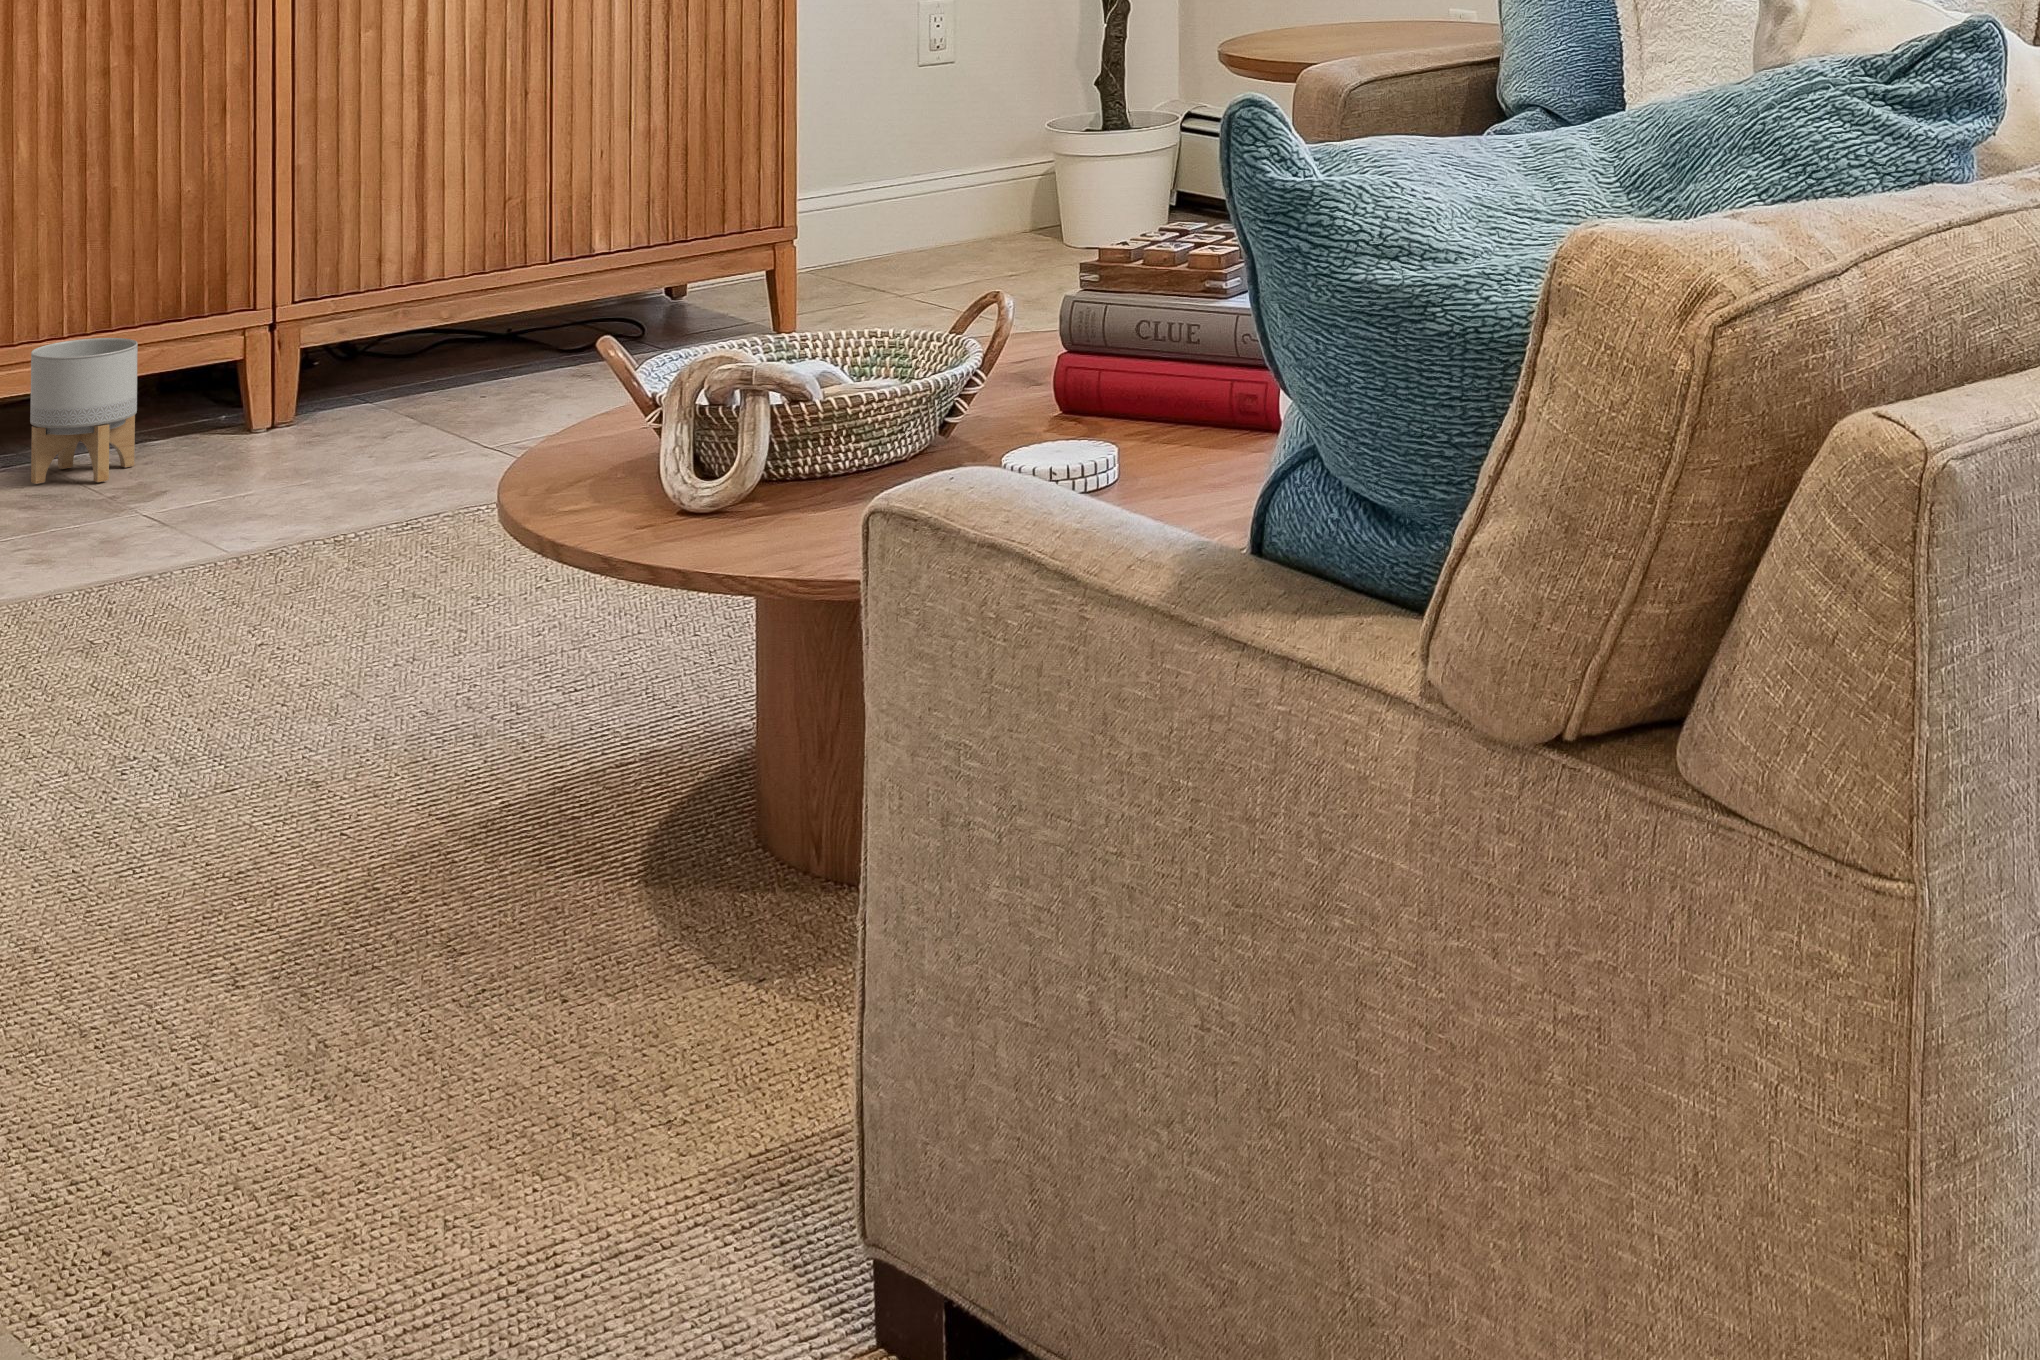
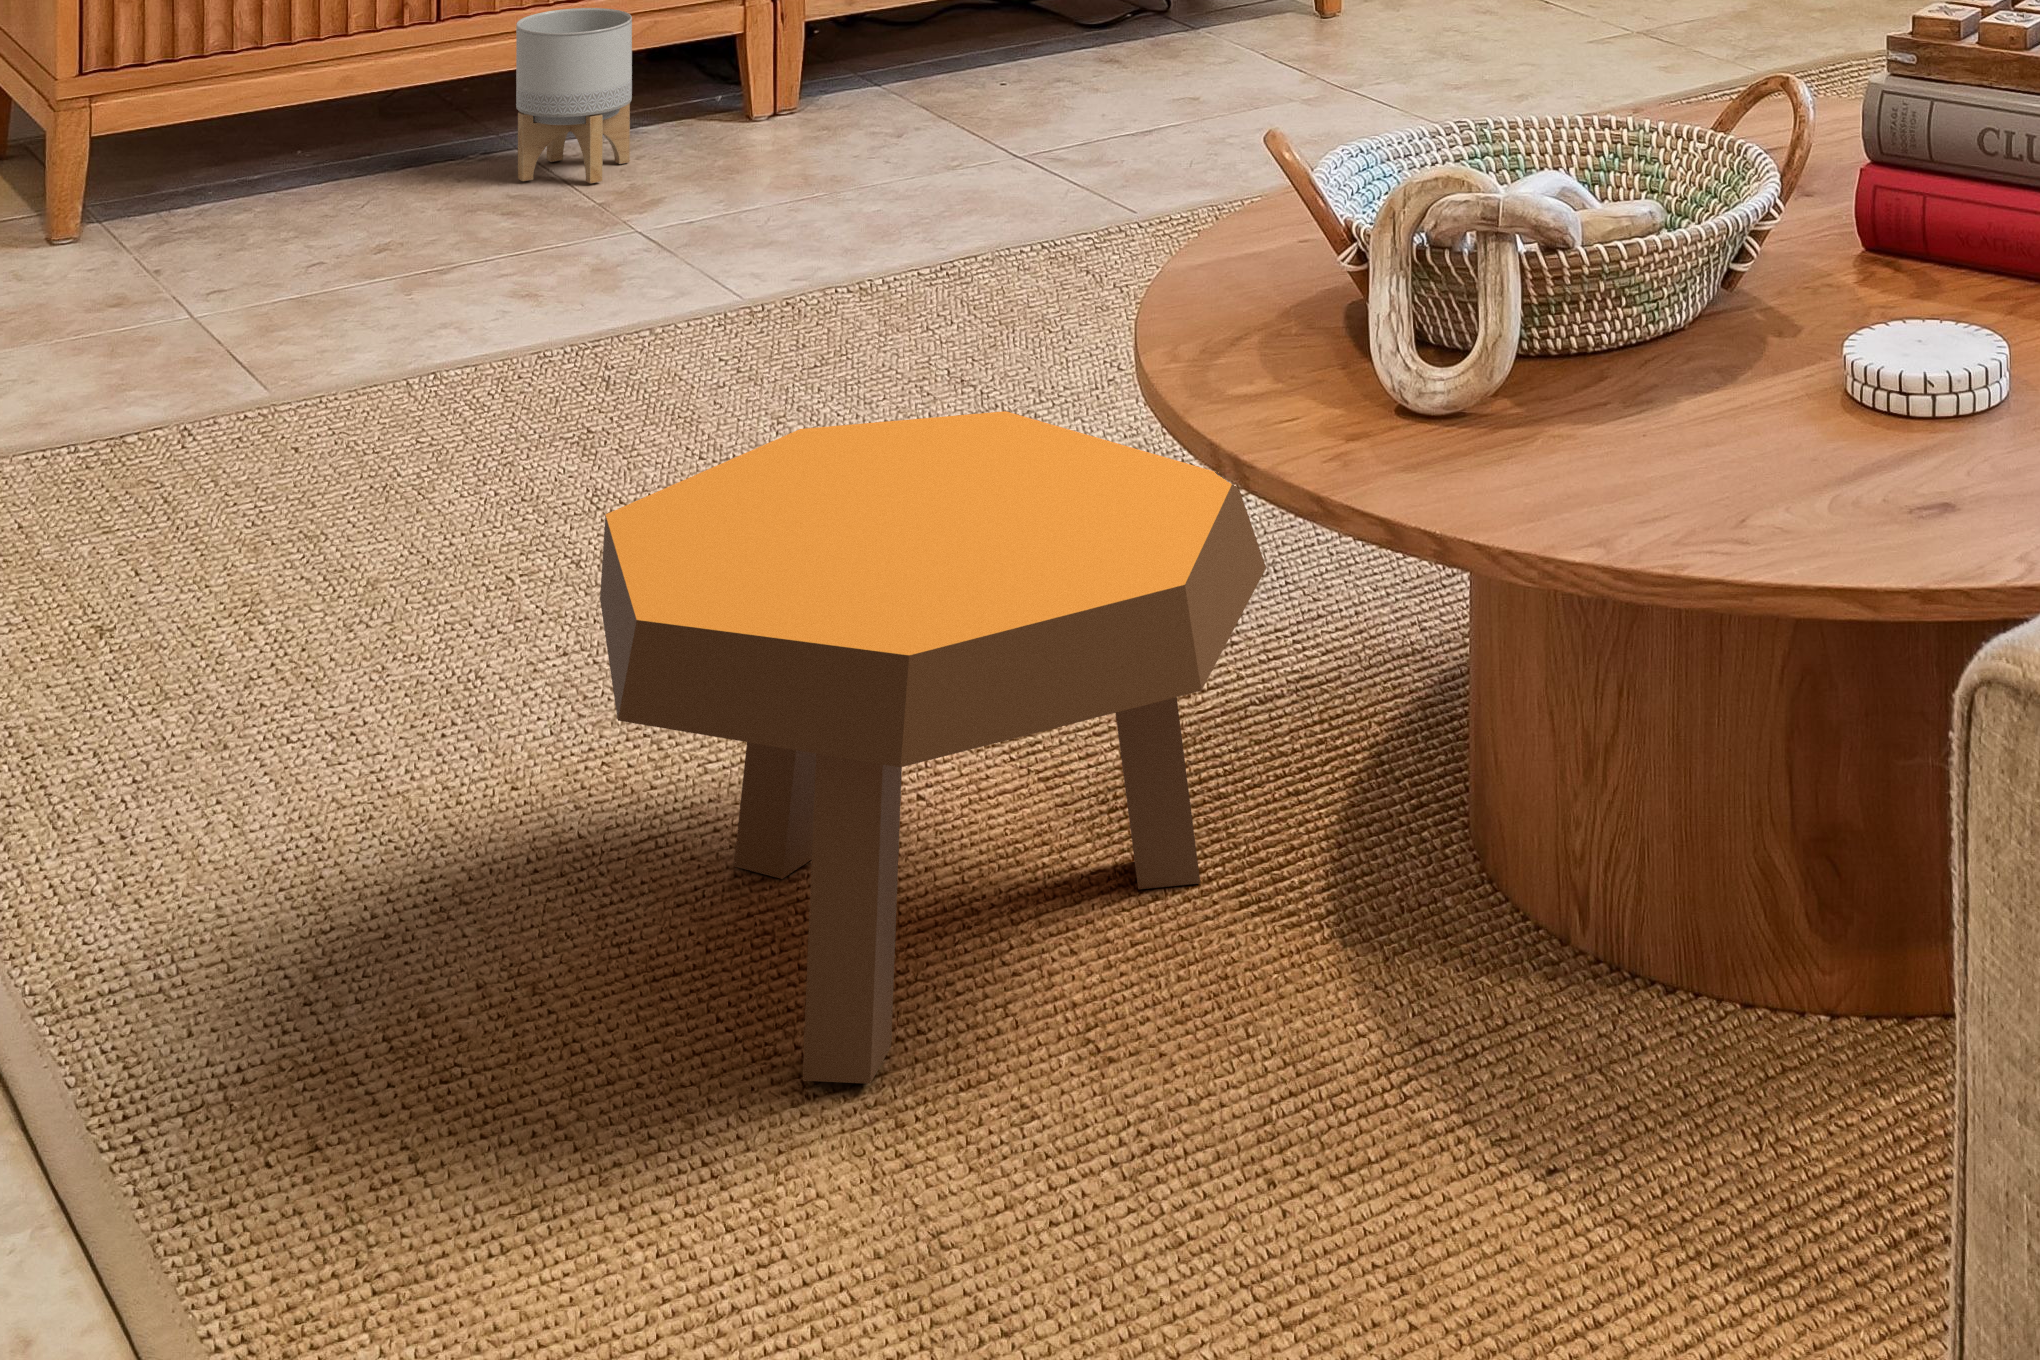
footstool: none [94,560,606,985] -> present [600,411,1266,1084]

